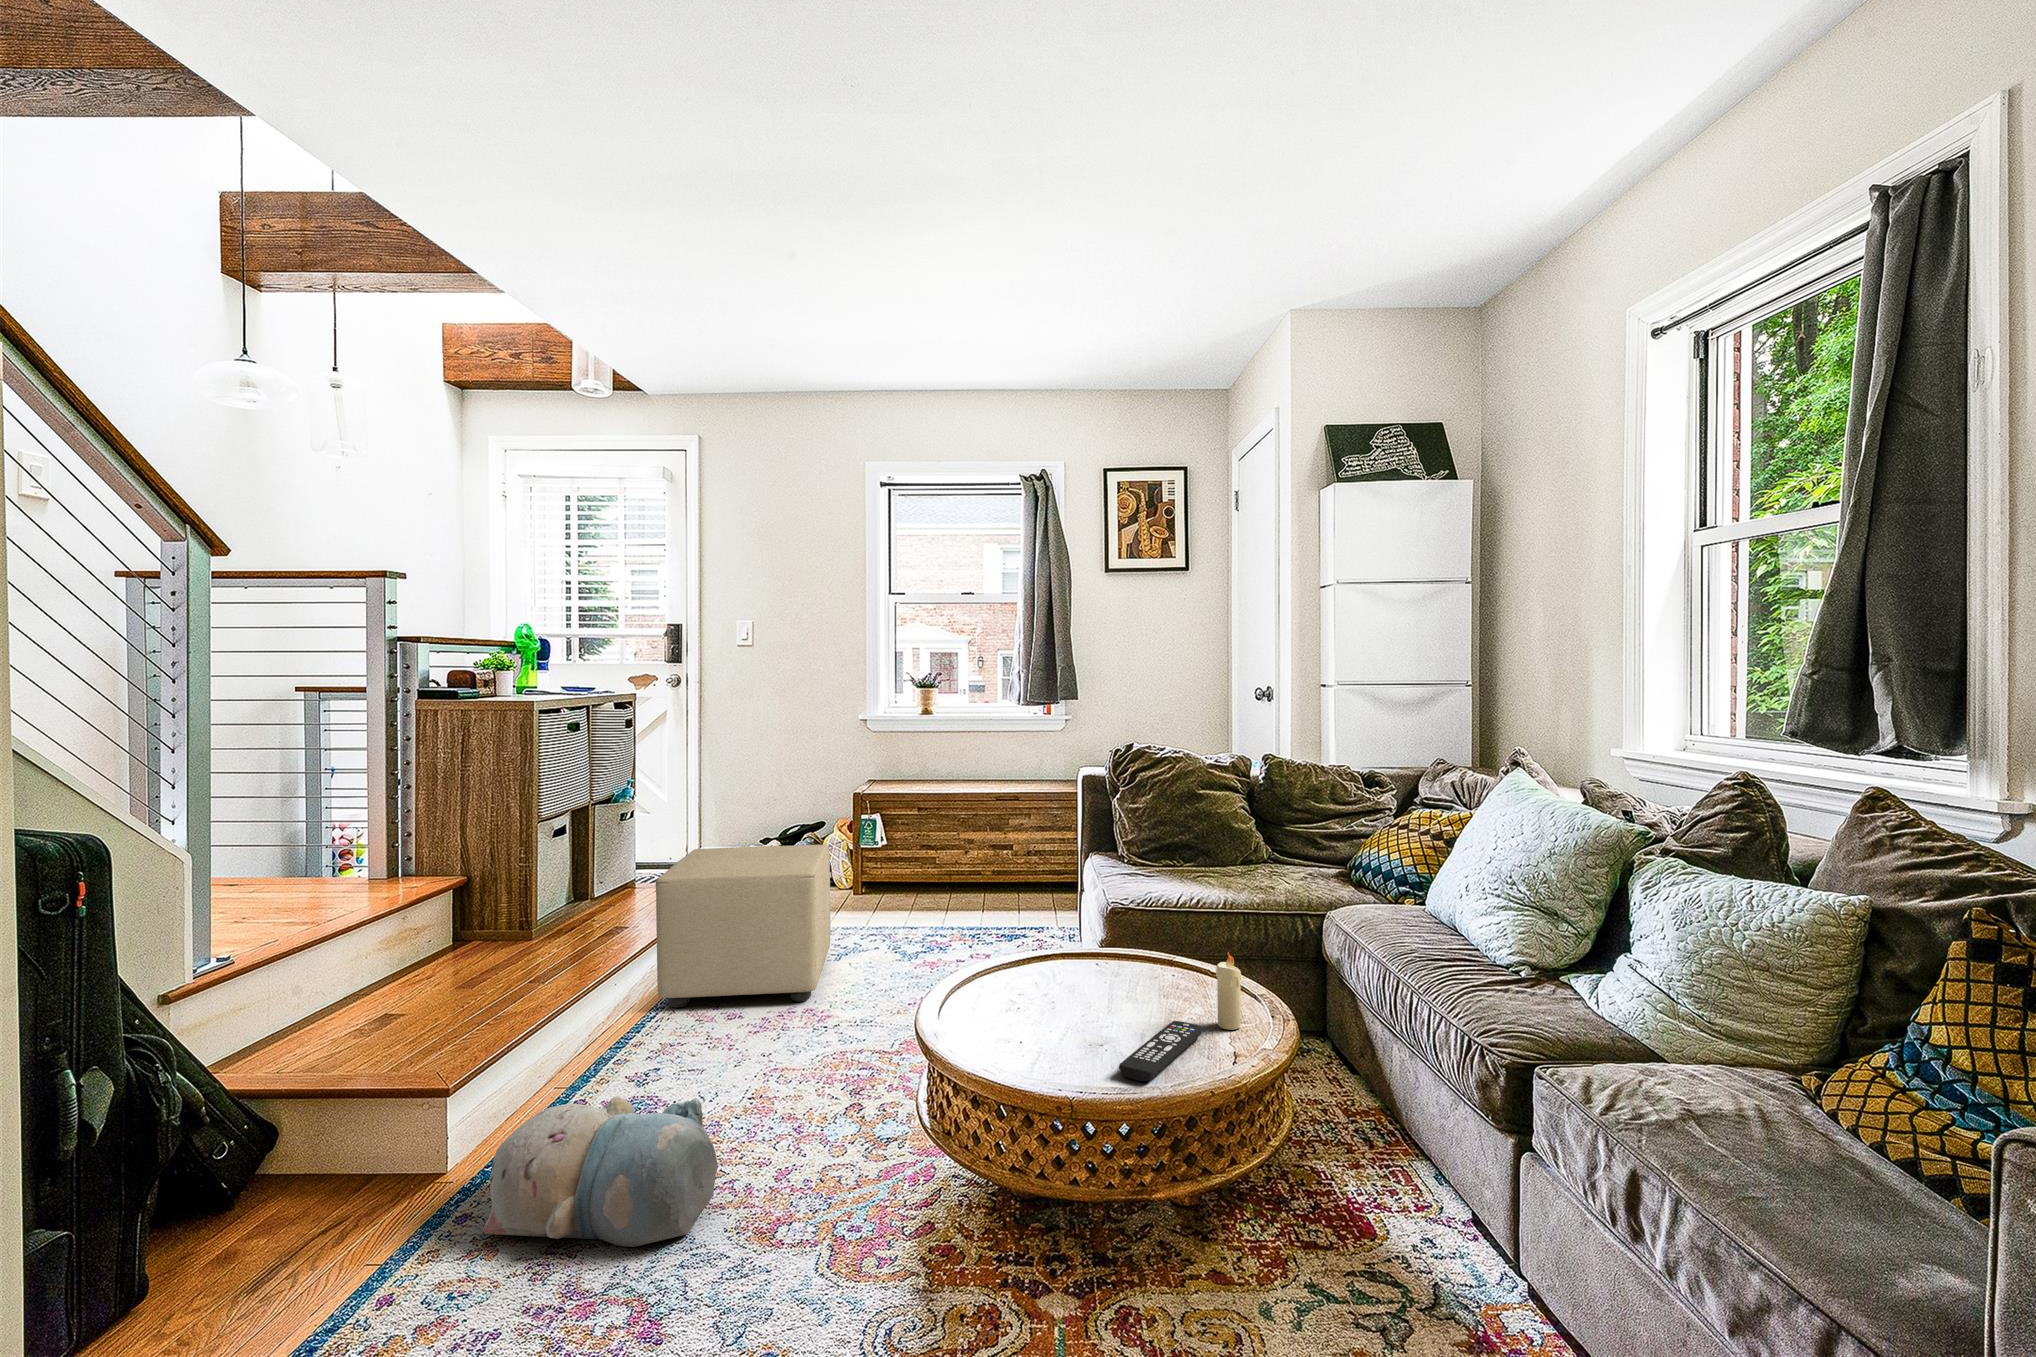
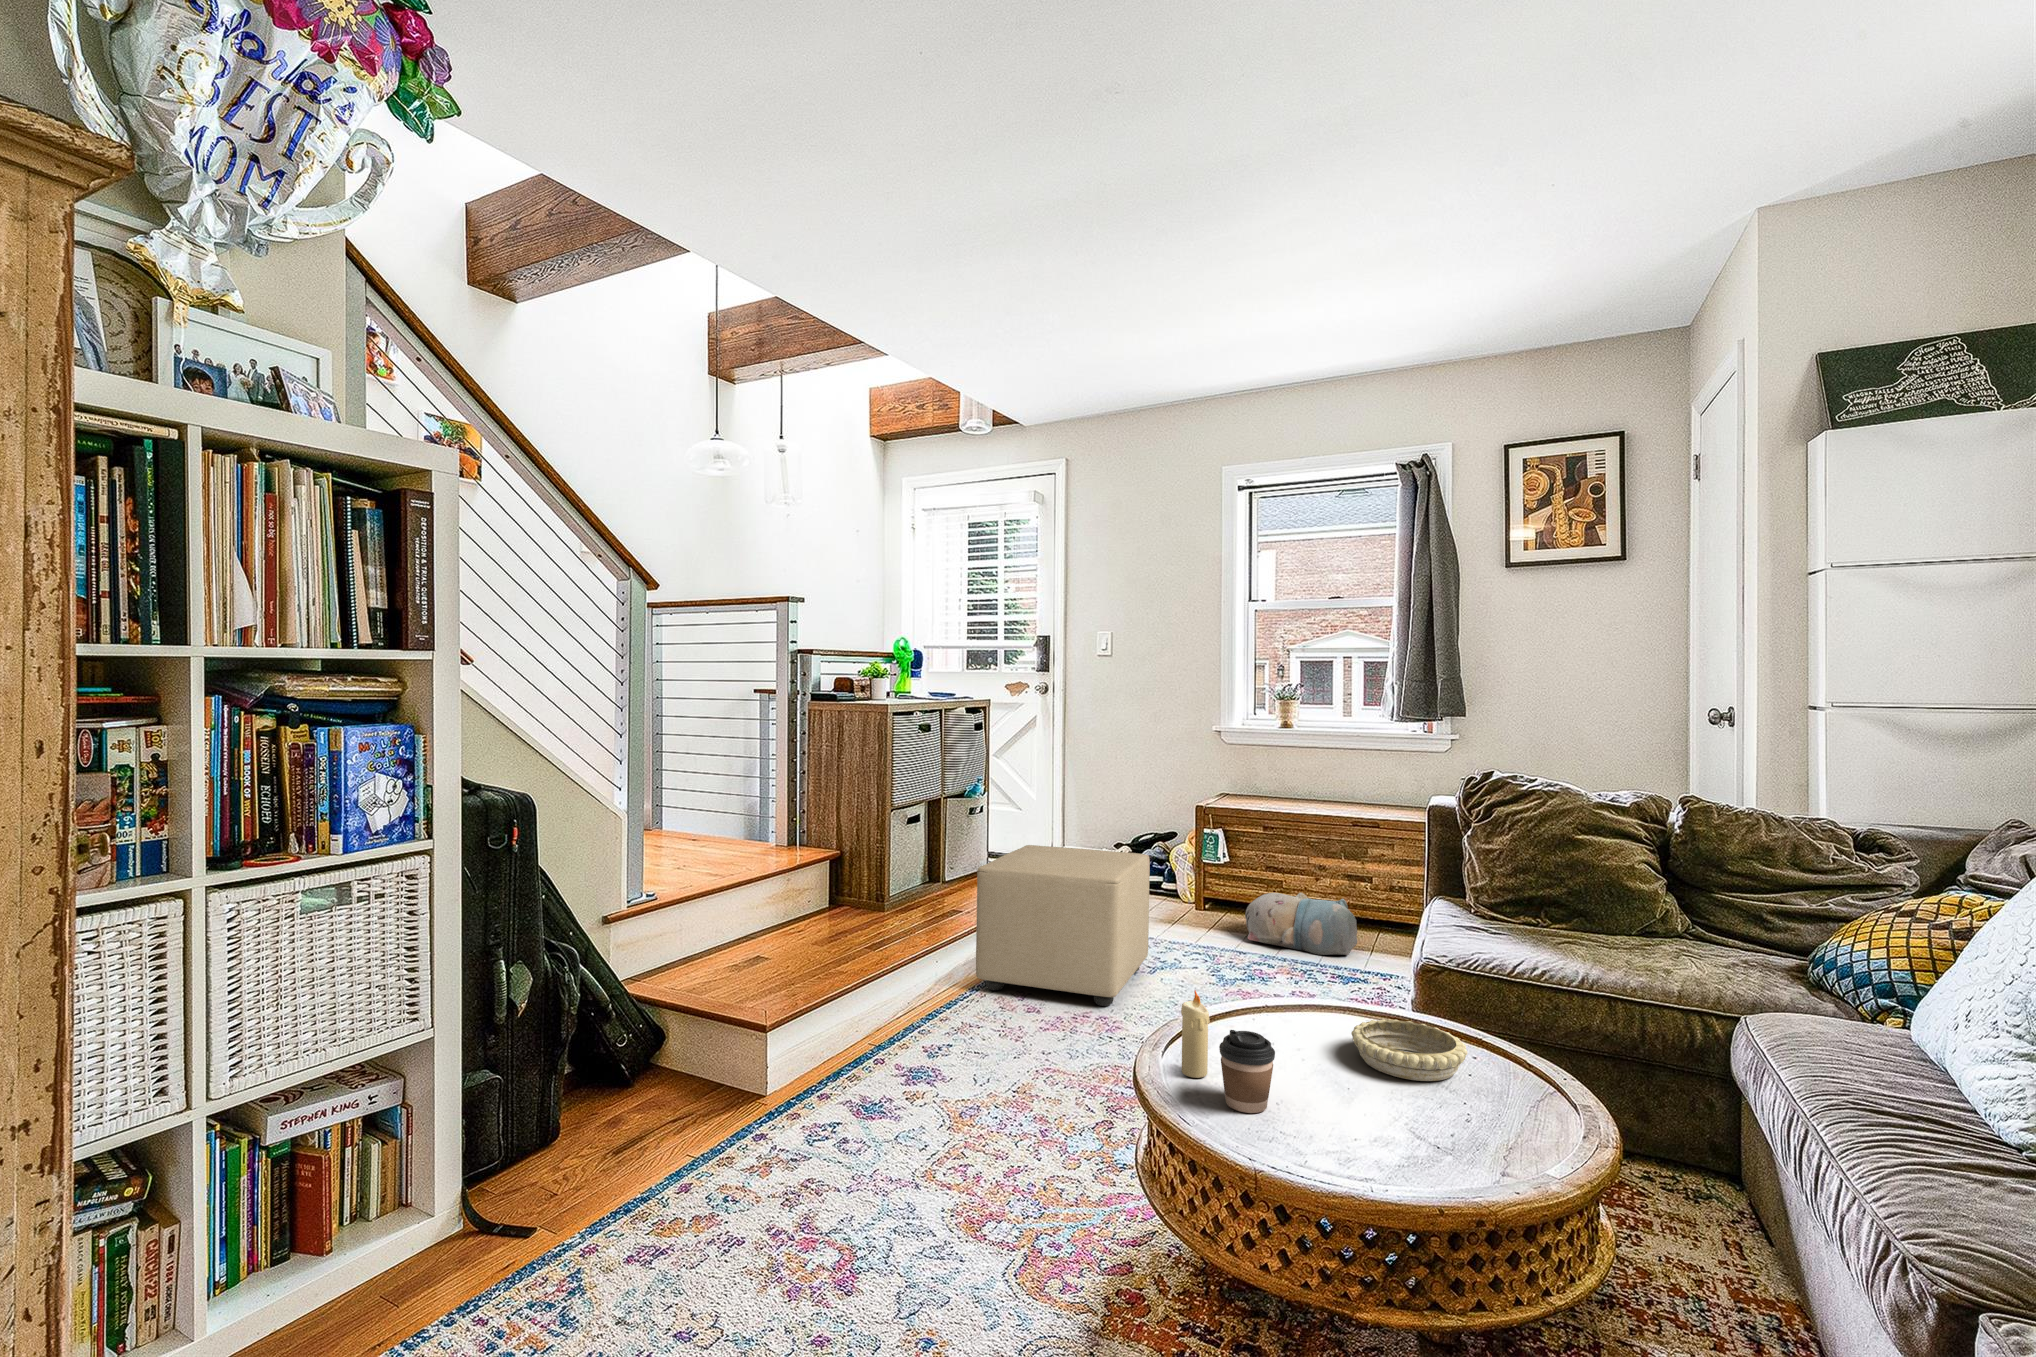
candle: present [1216,953,1241,1030] -> present [1181,990,1210,1078]
decorative bowl: none [1090,956,1180,1003] -> present [1351,1019,1467,1081]
coffee cup: none [1008,986,1056,1057] -> present [1219,1030,1275,1113]
remote control: present [1119,1021,1203,1081] -> none [1332,1109,1468,1173]
plush toy: present [483,1096,718,1247] -> present [1245,893,1357,955]

